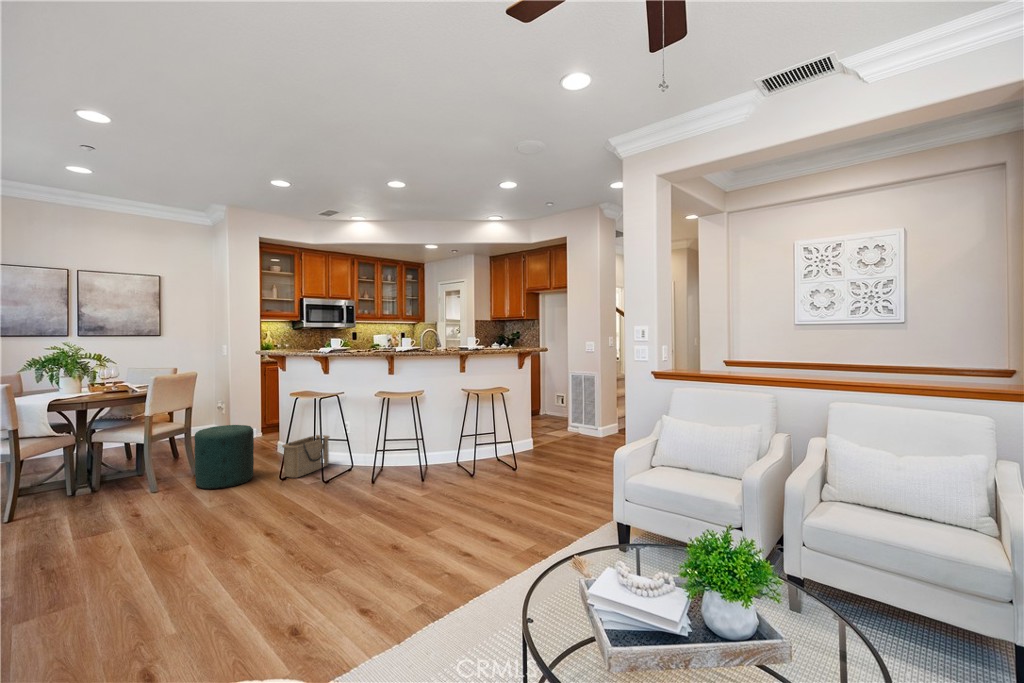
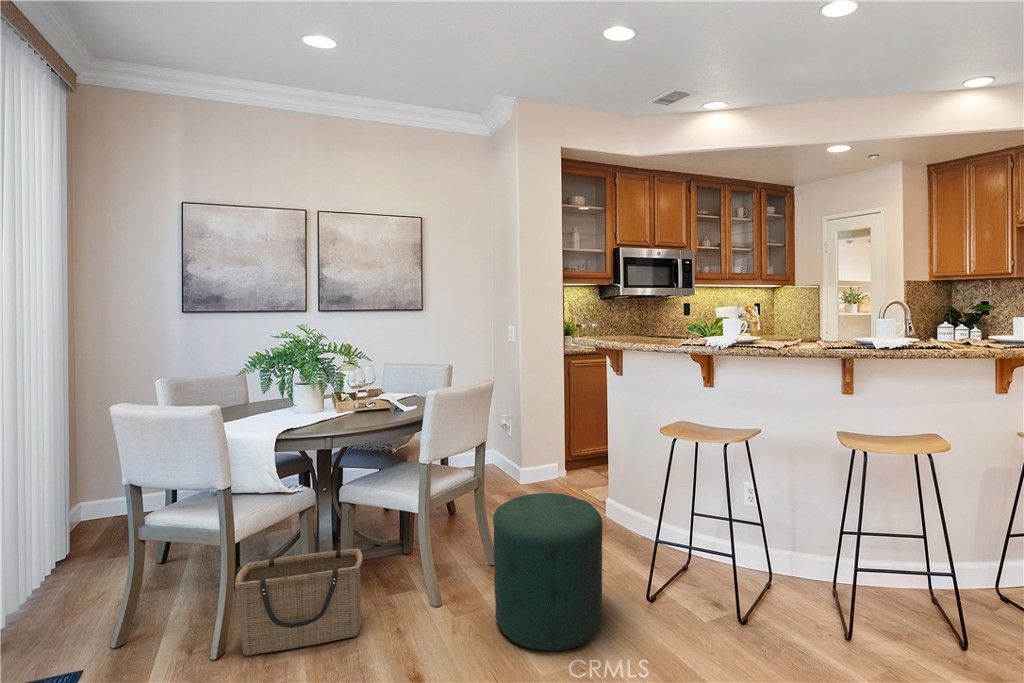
basket: present [282,435,330,478] -> present [235,549,363,655]

